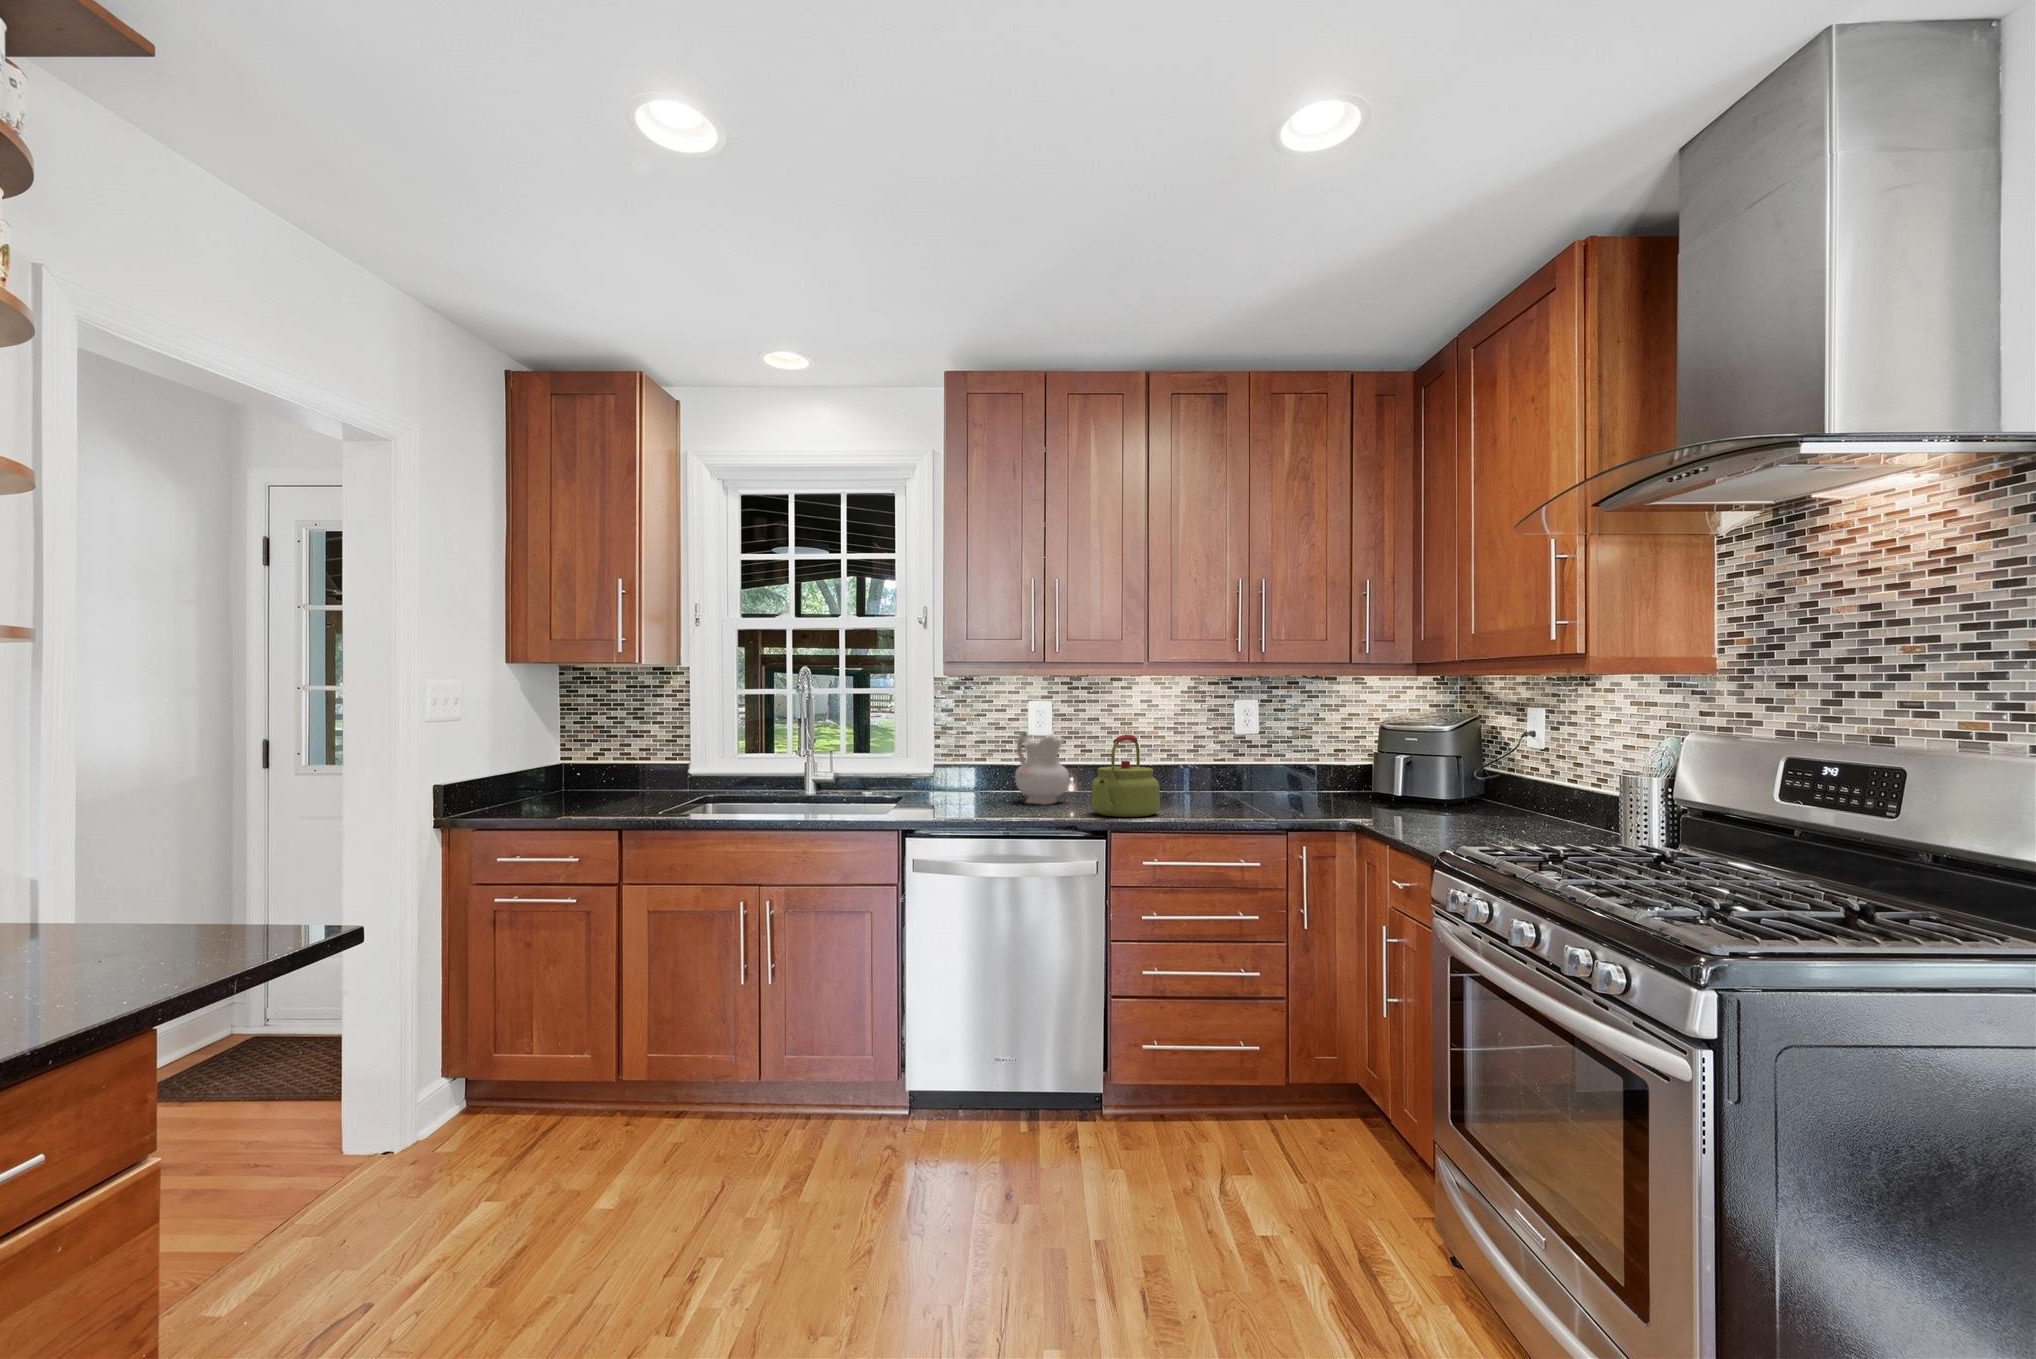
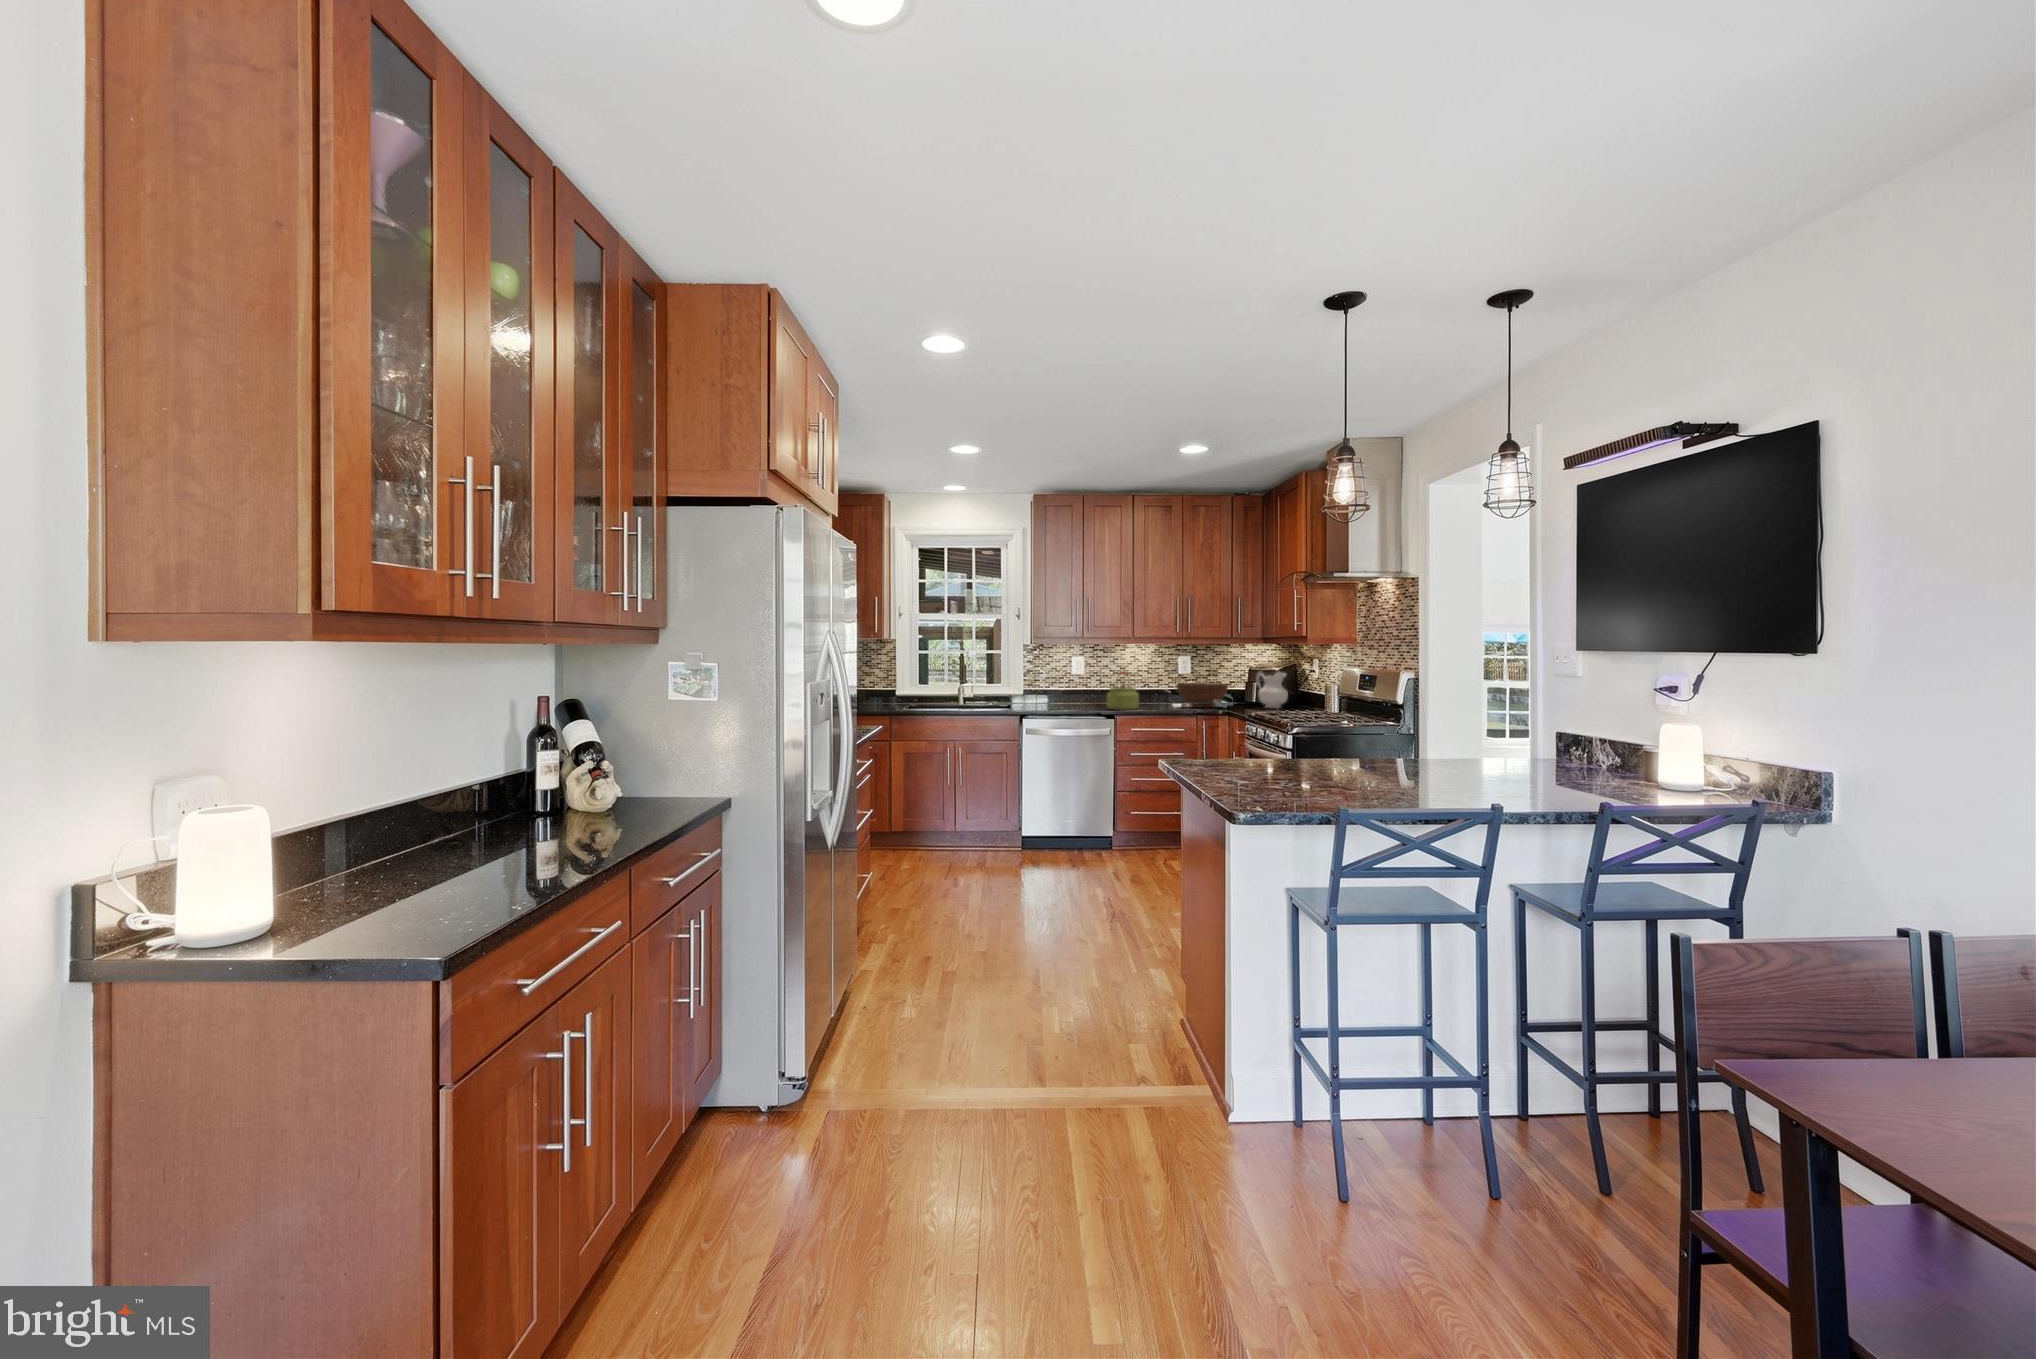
ceramic pitcher: present [1015,732,1069,805] -> present [1256,671,1288,708]
fruit bowl: none [1234,754,1341,807] -> present [1176,683,1228,708]

